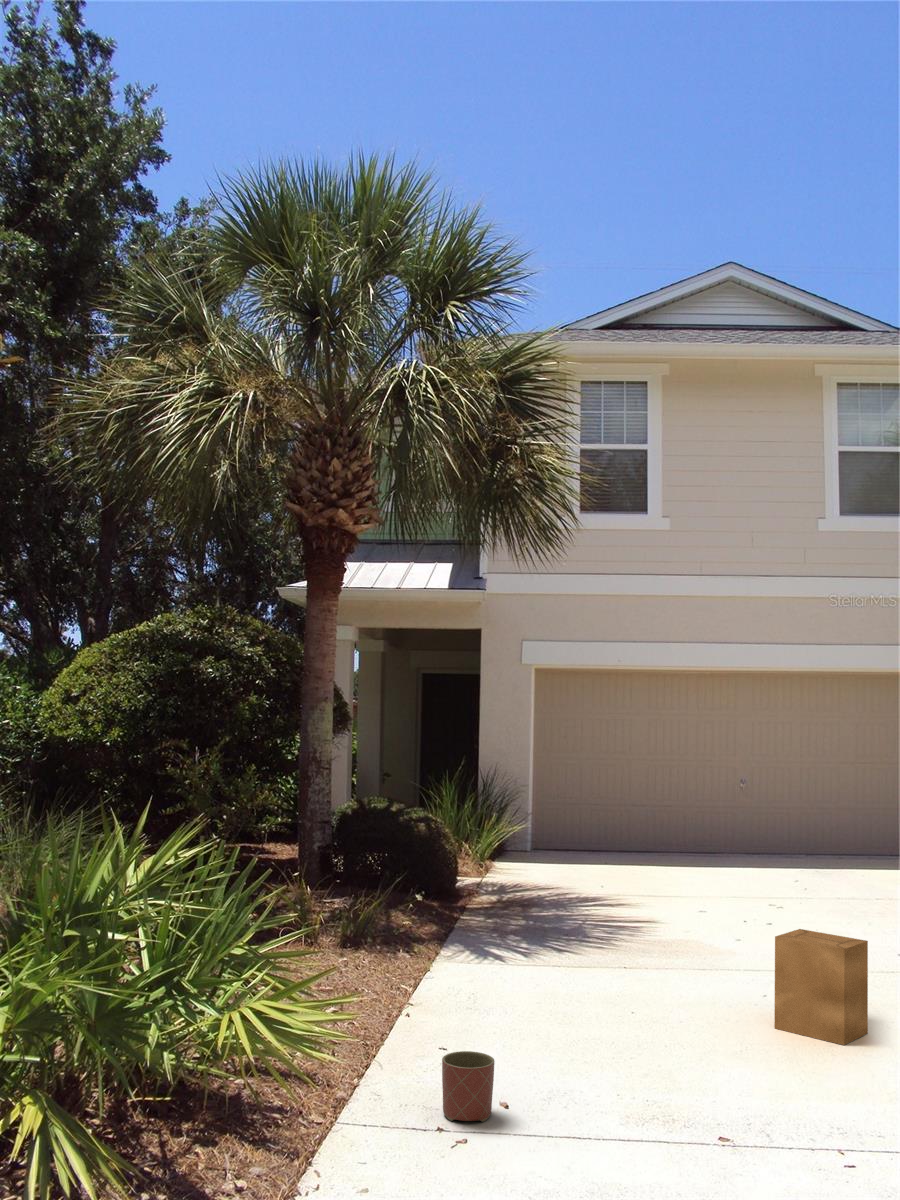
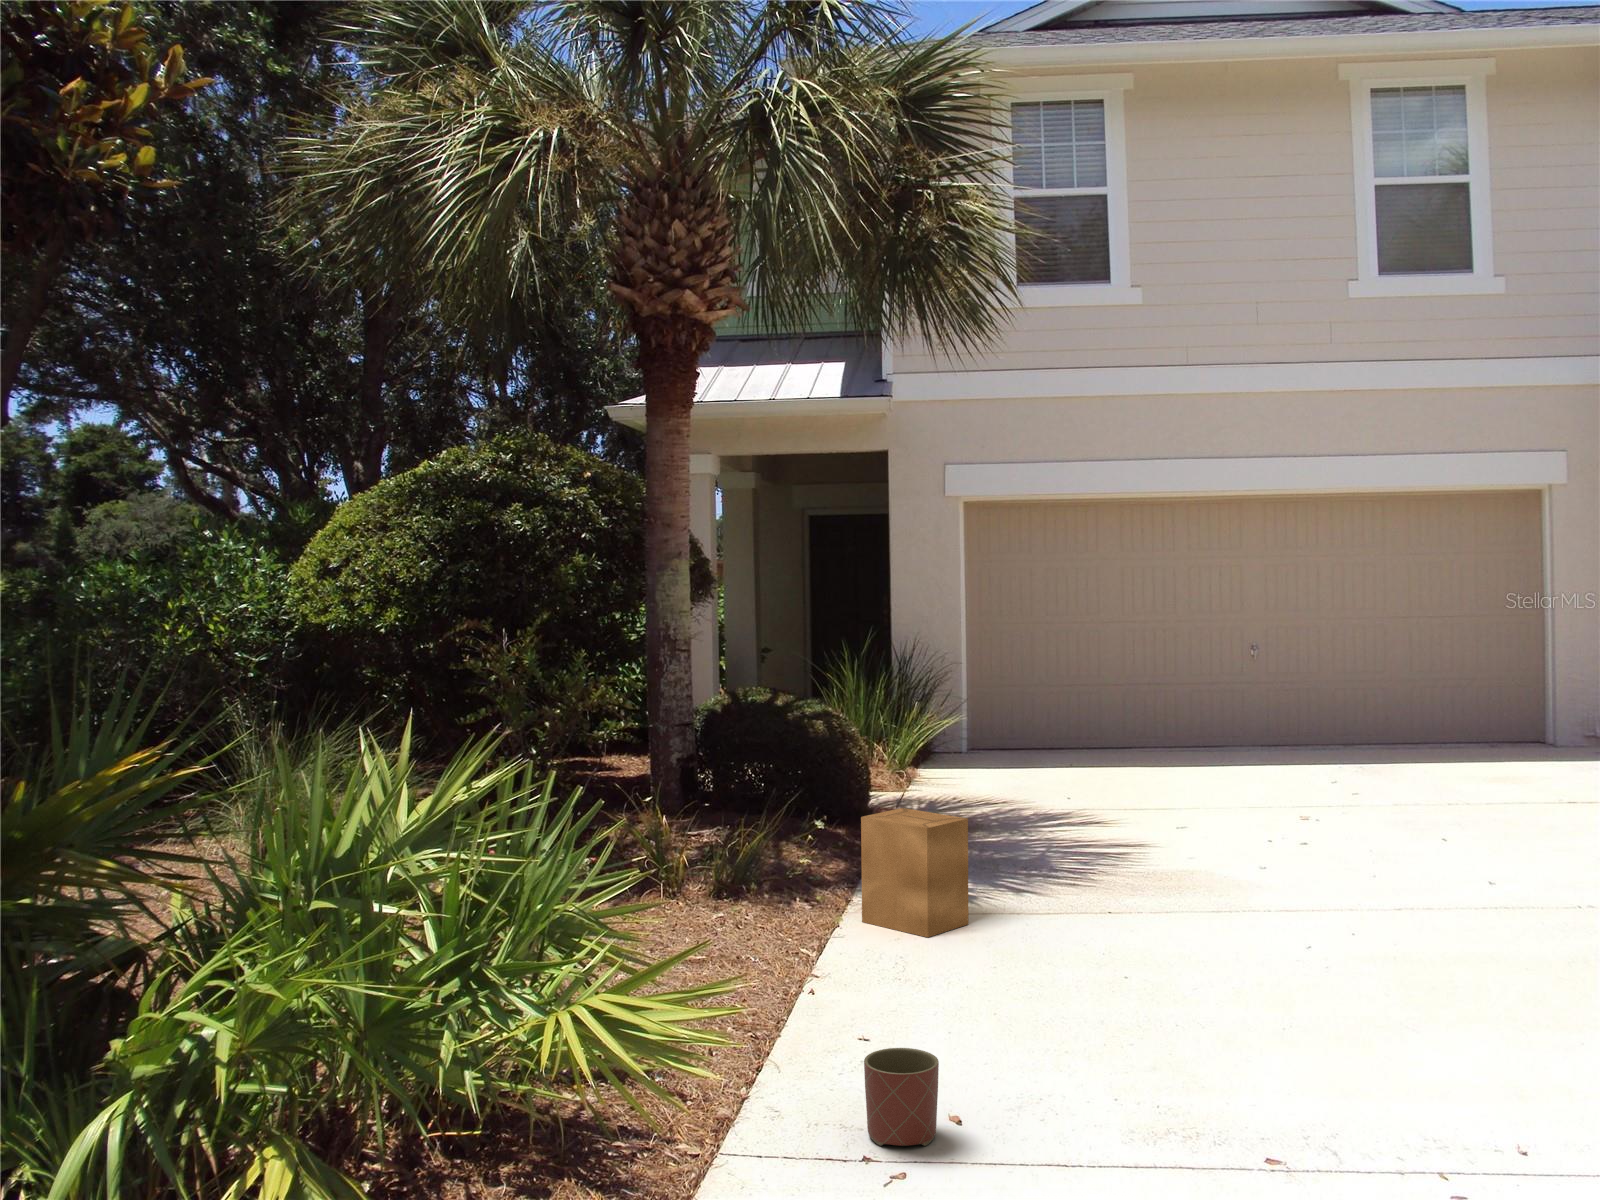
cardboard box: present [774,929,868,1045] -> present [861,808,969,937]

